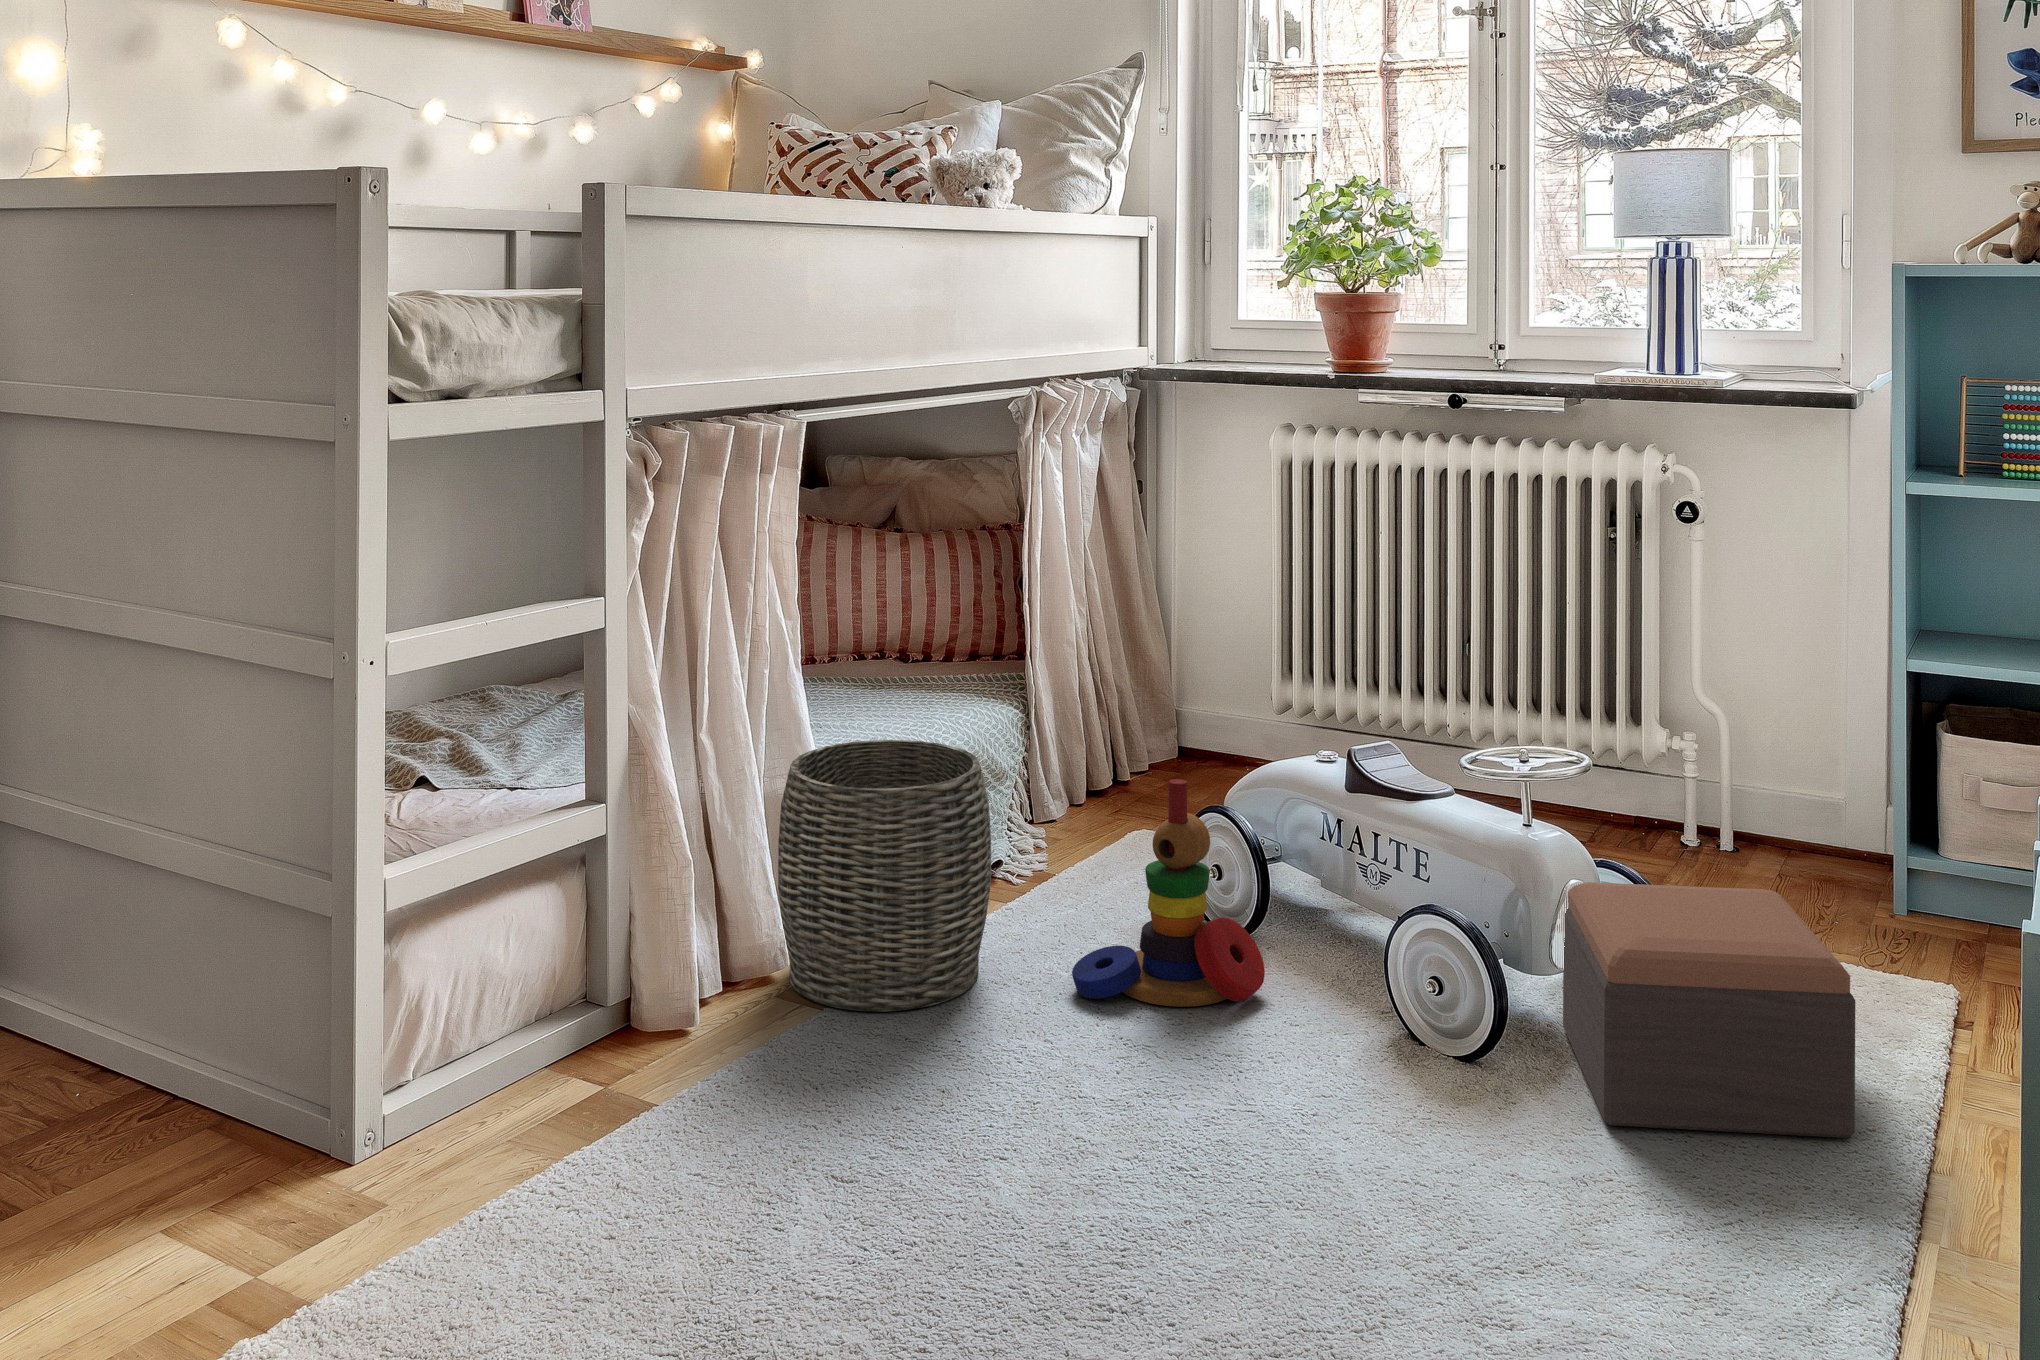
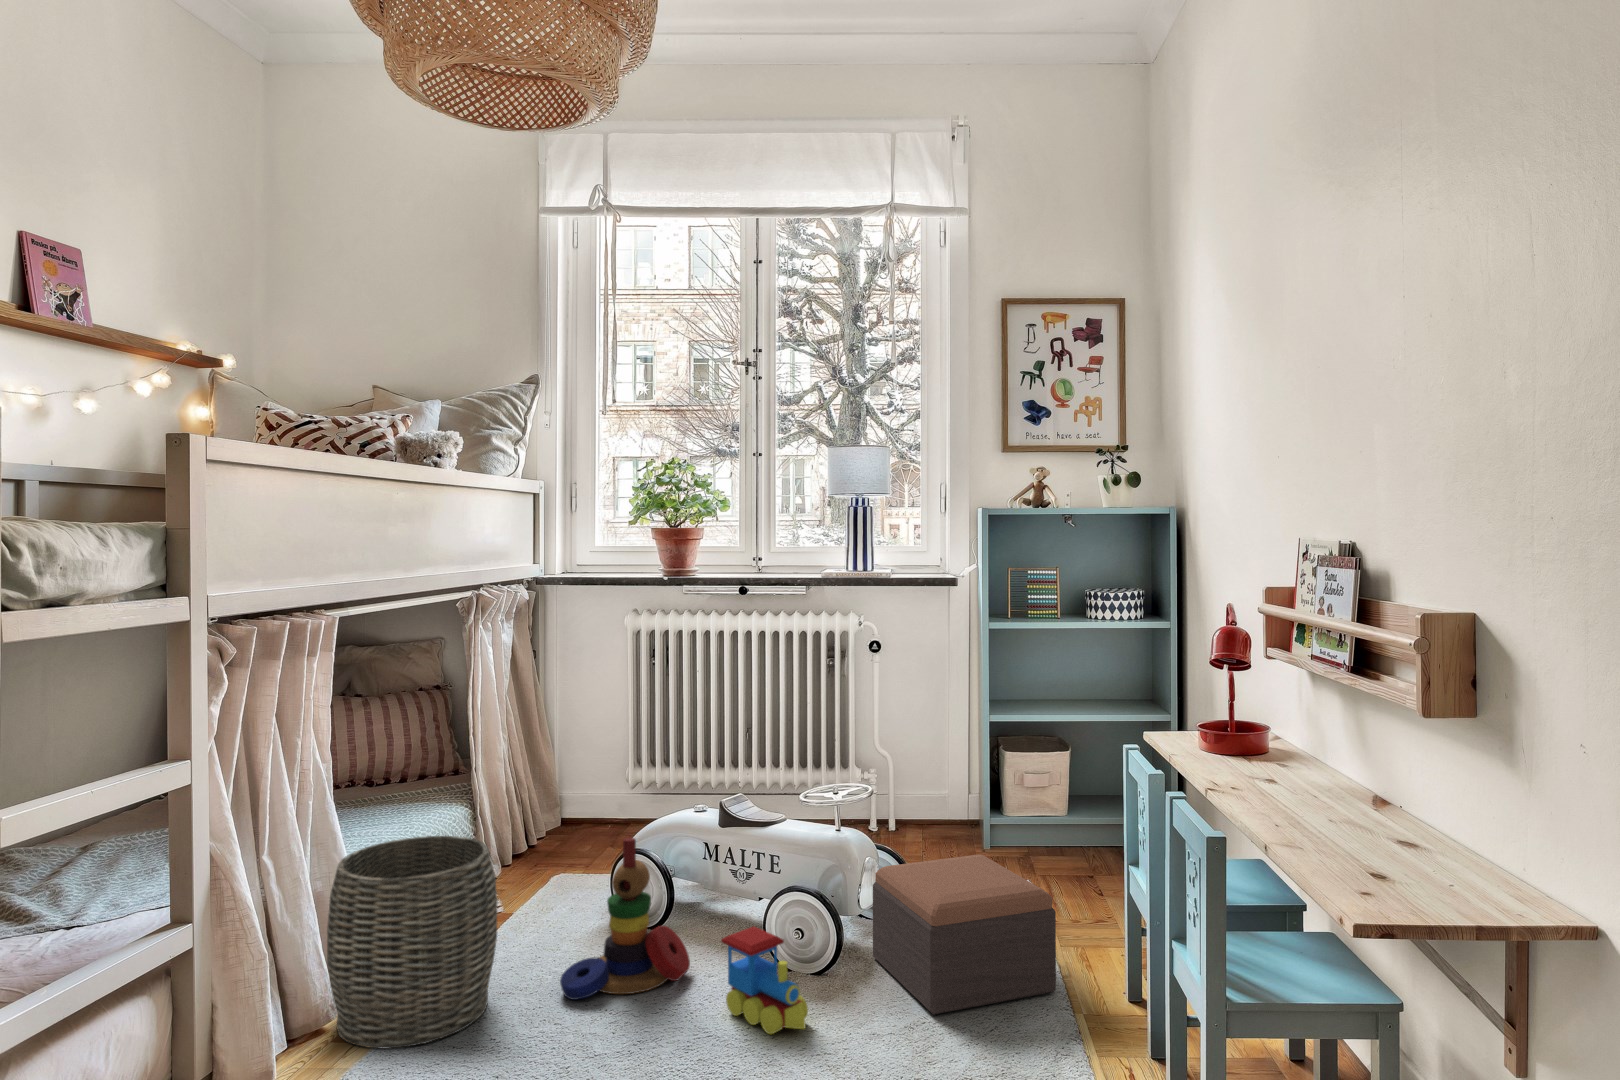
toy train: none [1285,937,1402,1099] -> present [721,927,808,1034]

